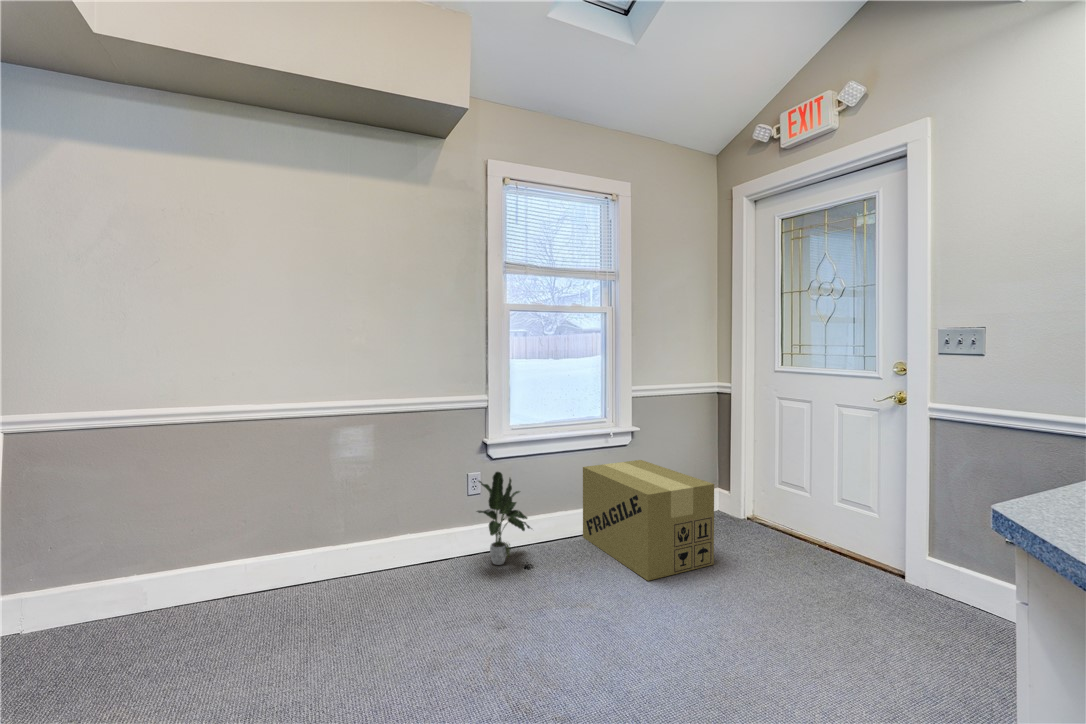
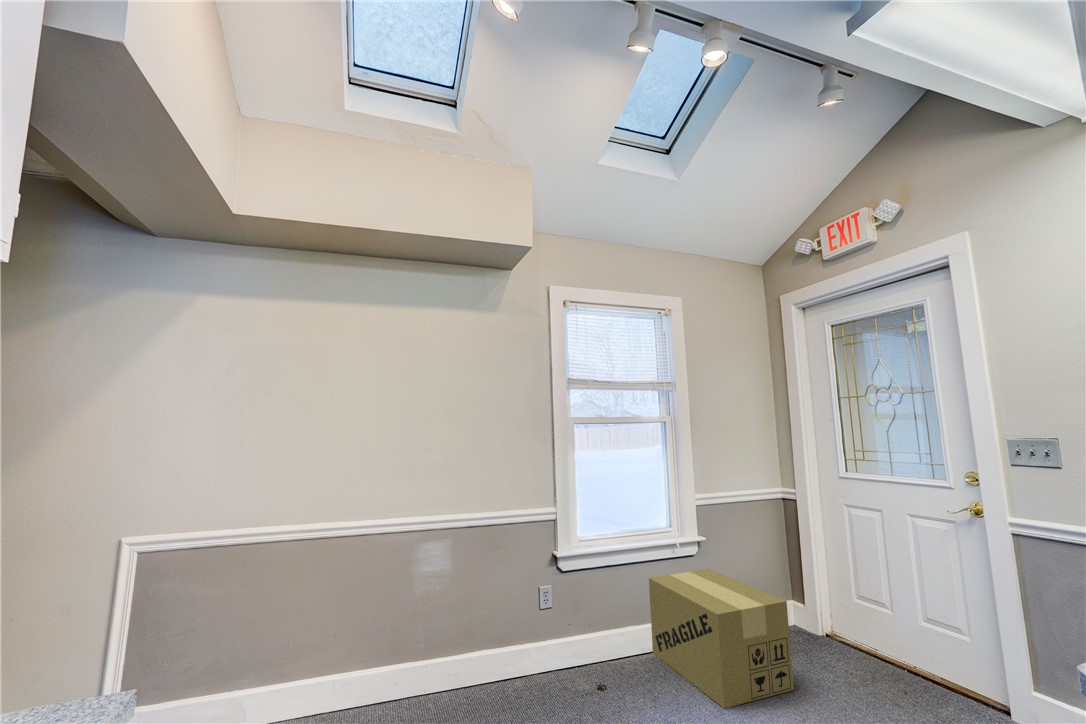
potted plant: present [477,472,530,565] -> none [545,585,603,685]

